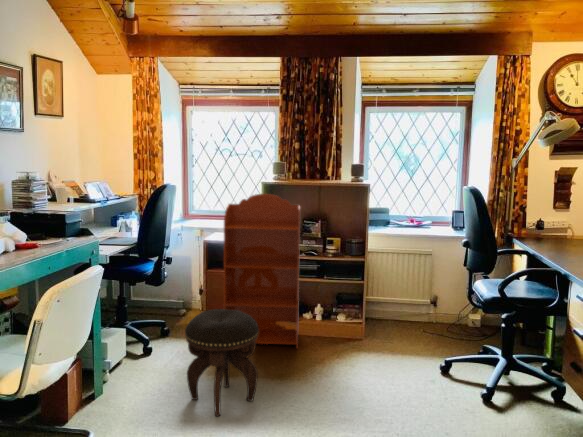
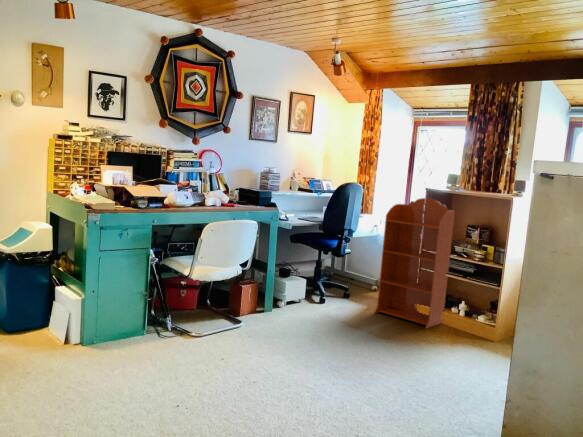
footstool: present [185,309,259,416] -> none [316,269,367,337]

